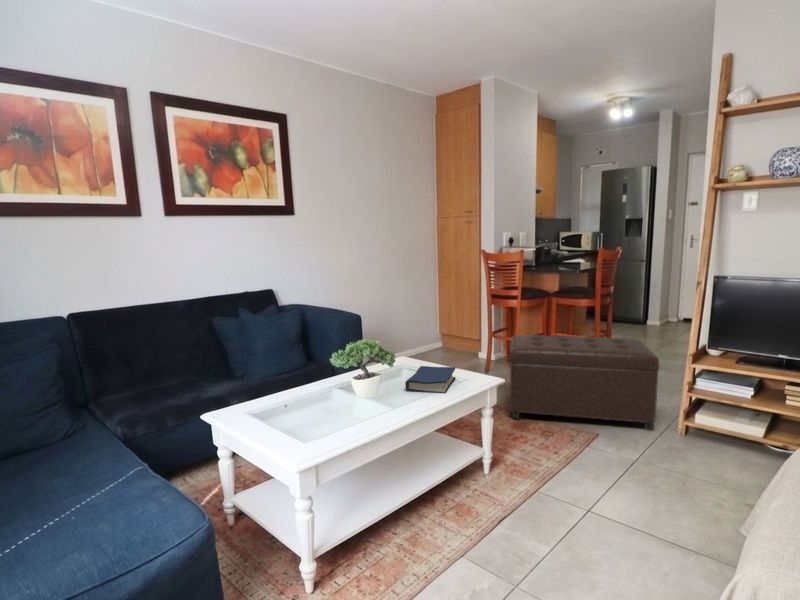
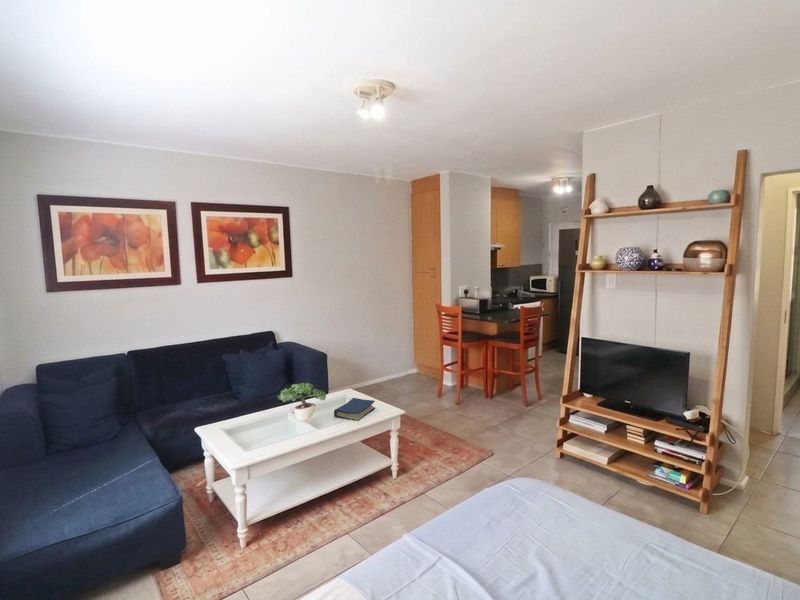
ottoman: present [510,335,659,431] -> none [433,371,540,453]

